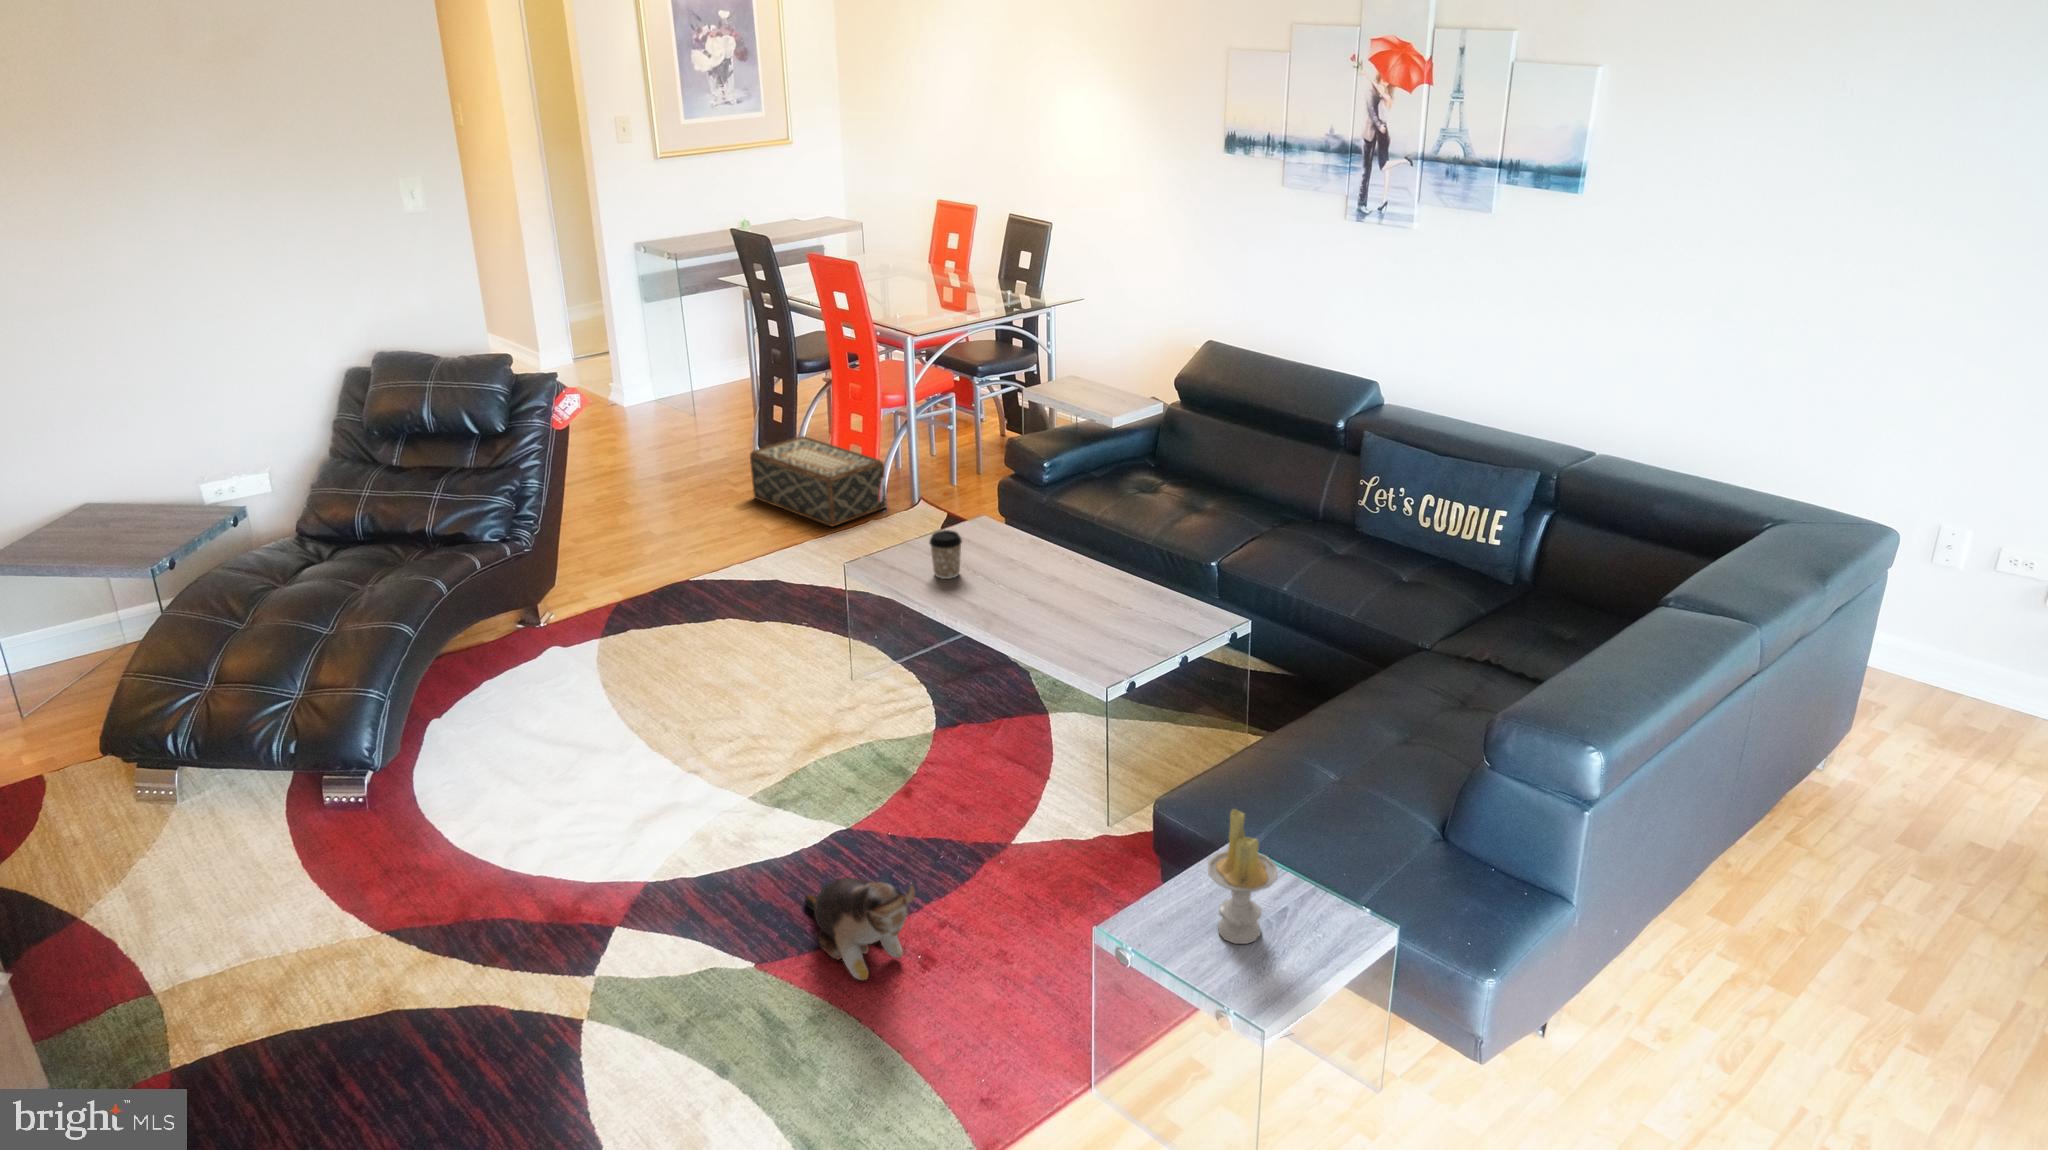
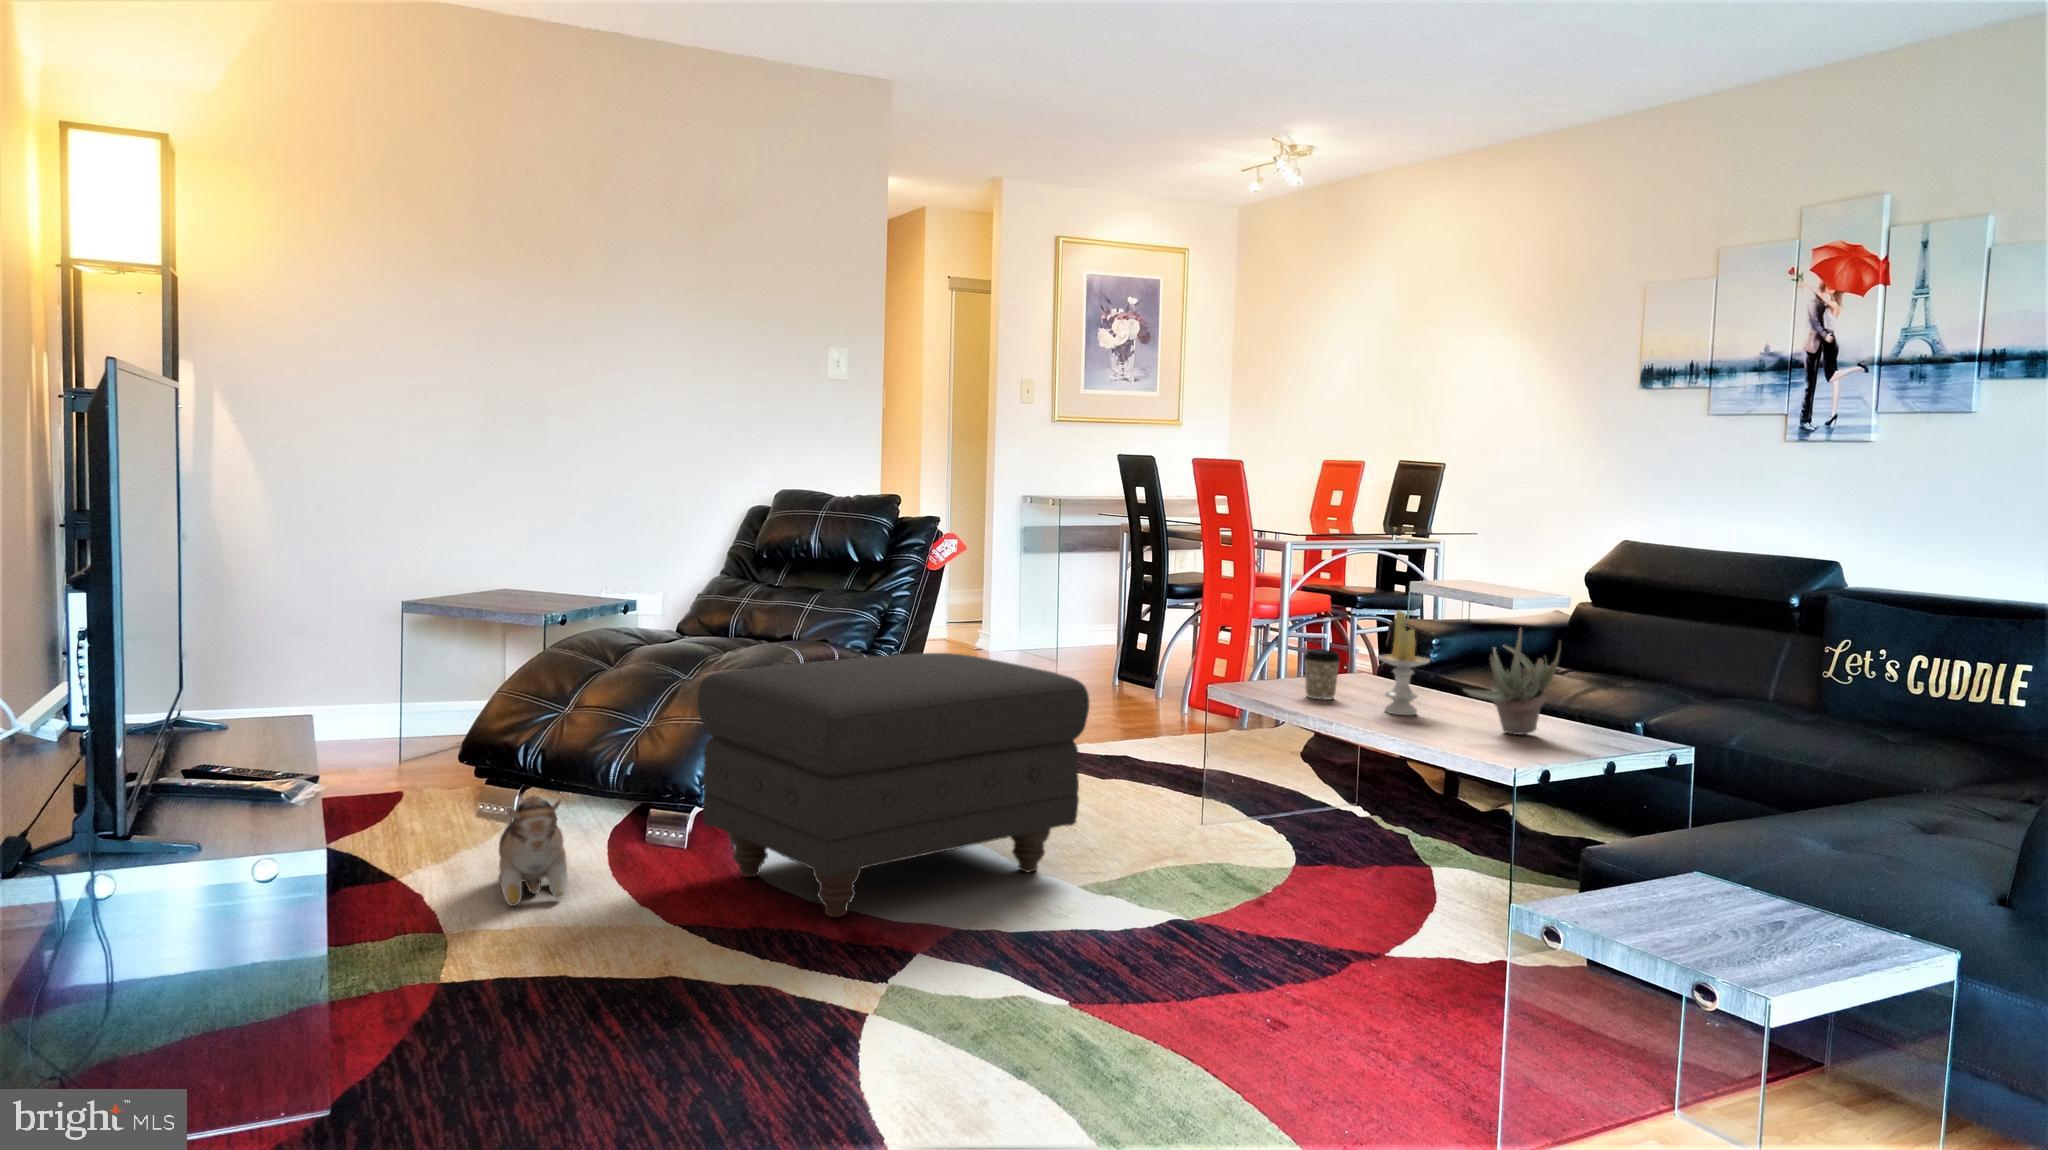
woven basket: present [750,436,887,526] -> none [1108,654,1248,730]
succulent plant: none [1065,536,1146,620] -> present [1463,629,1561,735]
ottoman: none [349,578,740,891] -> present [697,653,1089,917]
candle: present [1208,809,1278,944] -> present [1378,611,1430,715]
plush toy: present [805,878,915,980] -> present [498,795,567,906]

